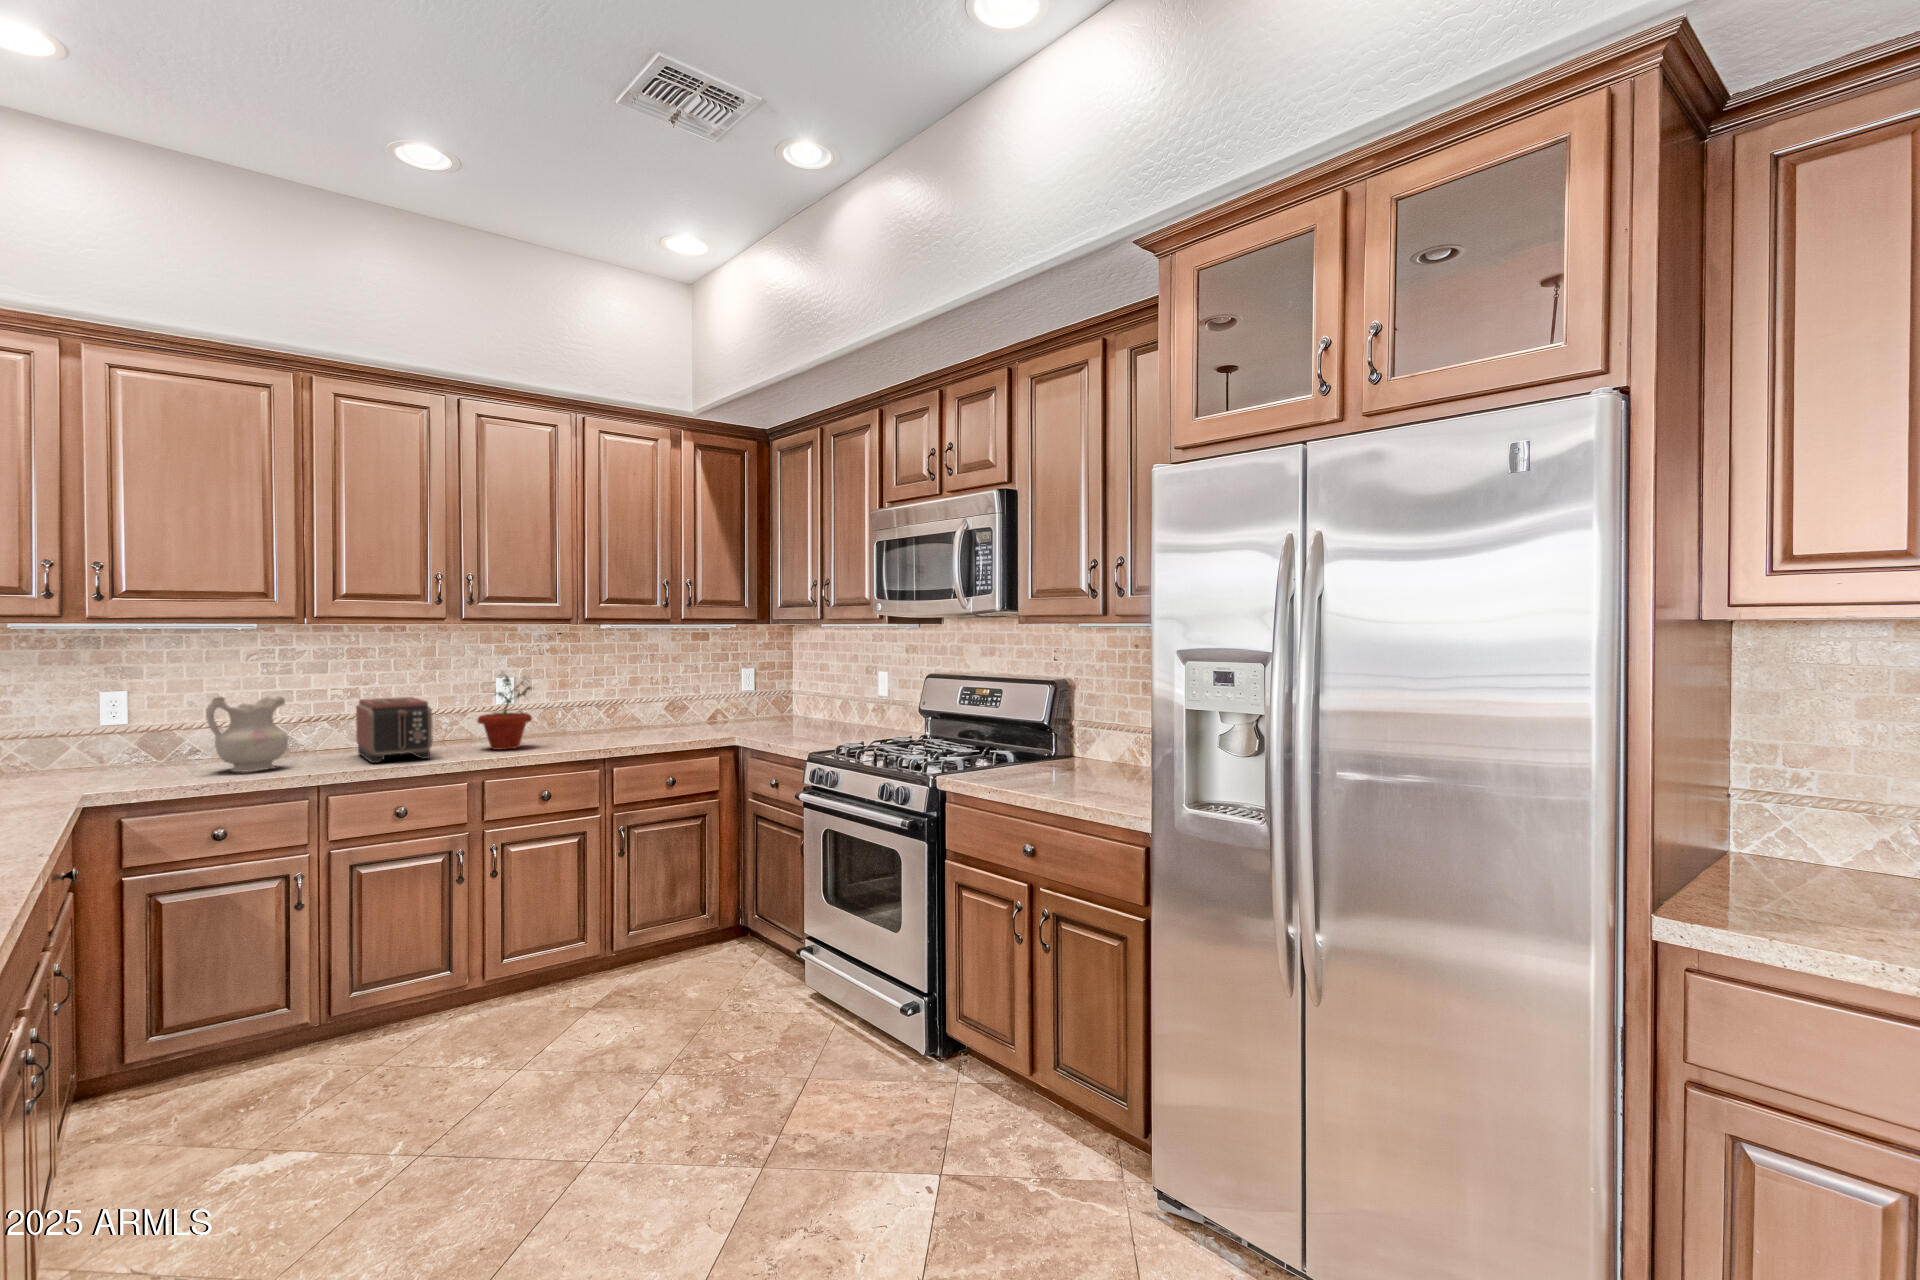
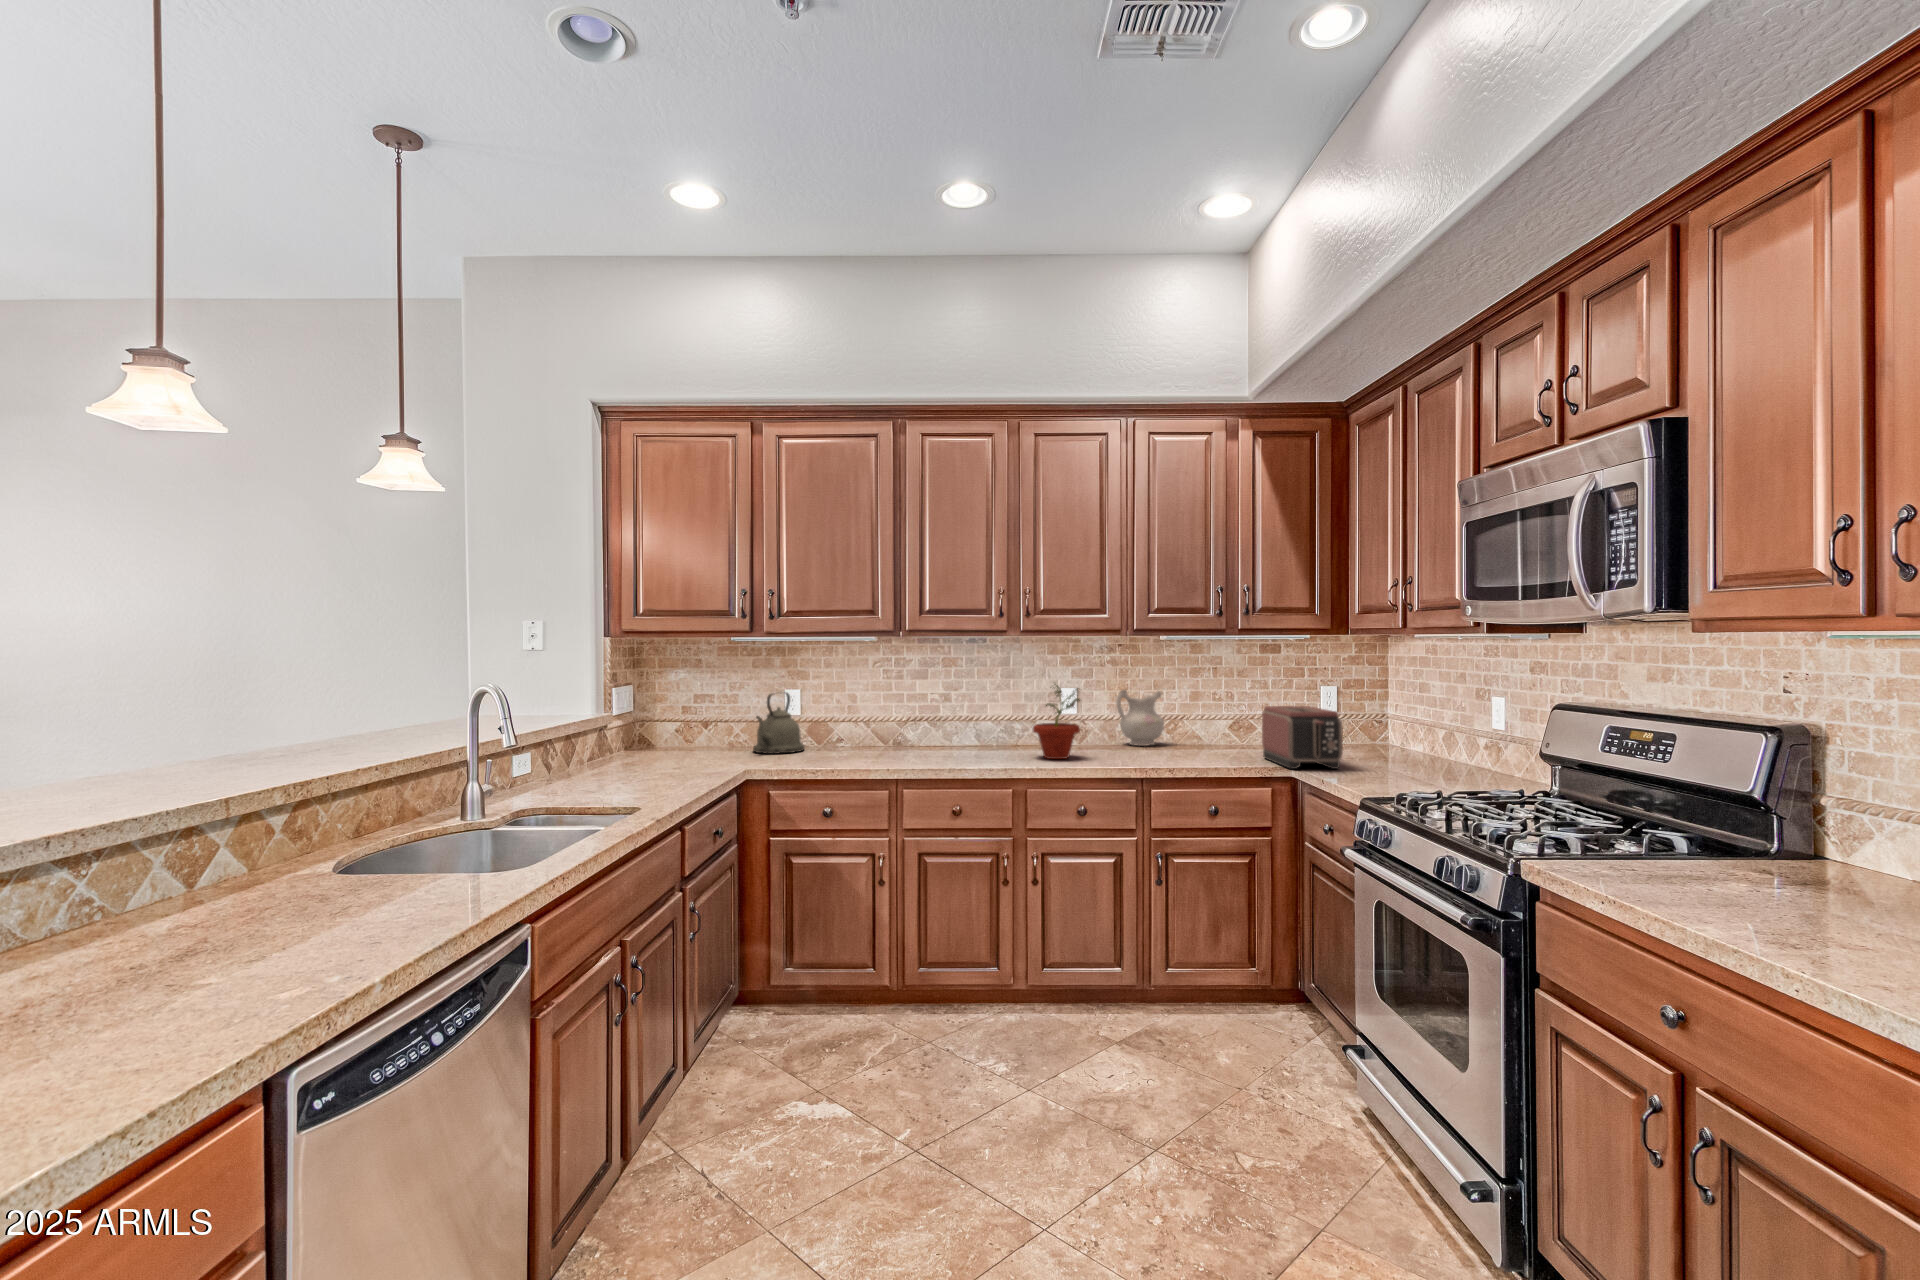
kettle: none [51,694,143,776] -> present [753,693,805,754]
ceramic pitcher: present [206,696,288,772] -> present [1116,690,1164,746]
toaster: present [356,697,433,763] -> present [1262,706,1343,769]

